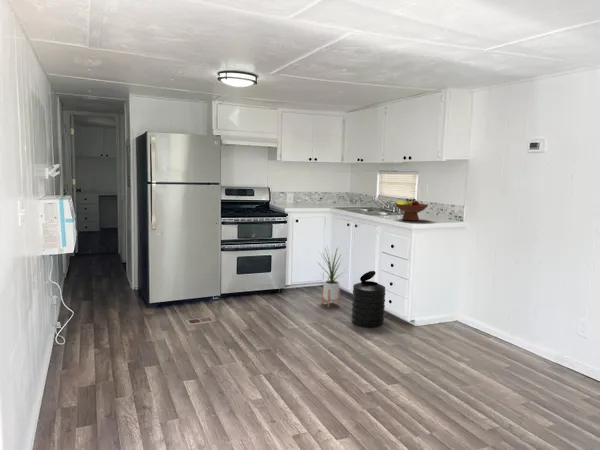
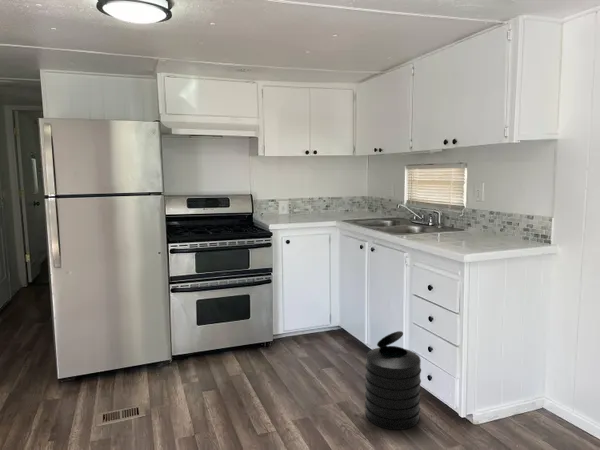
fruit bowl: present [395,199,428,220] -> none [432,207,490,244]
house plant: present [322,249,340,307] -> none [310,280,362,380]

